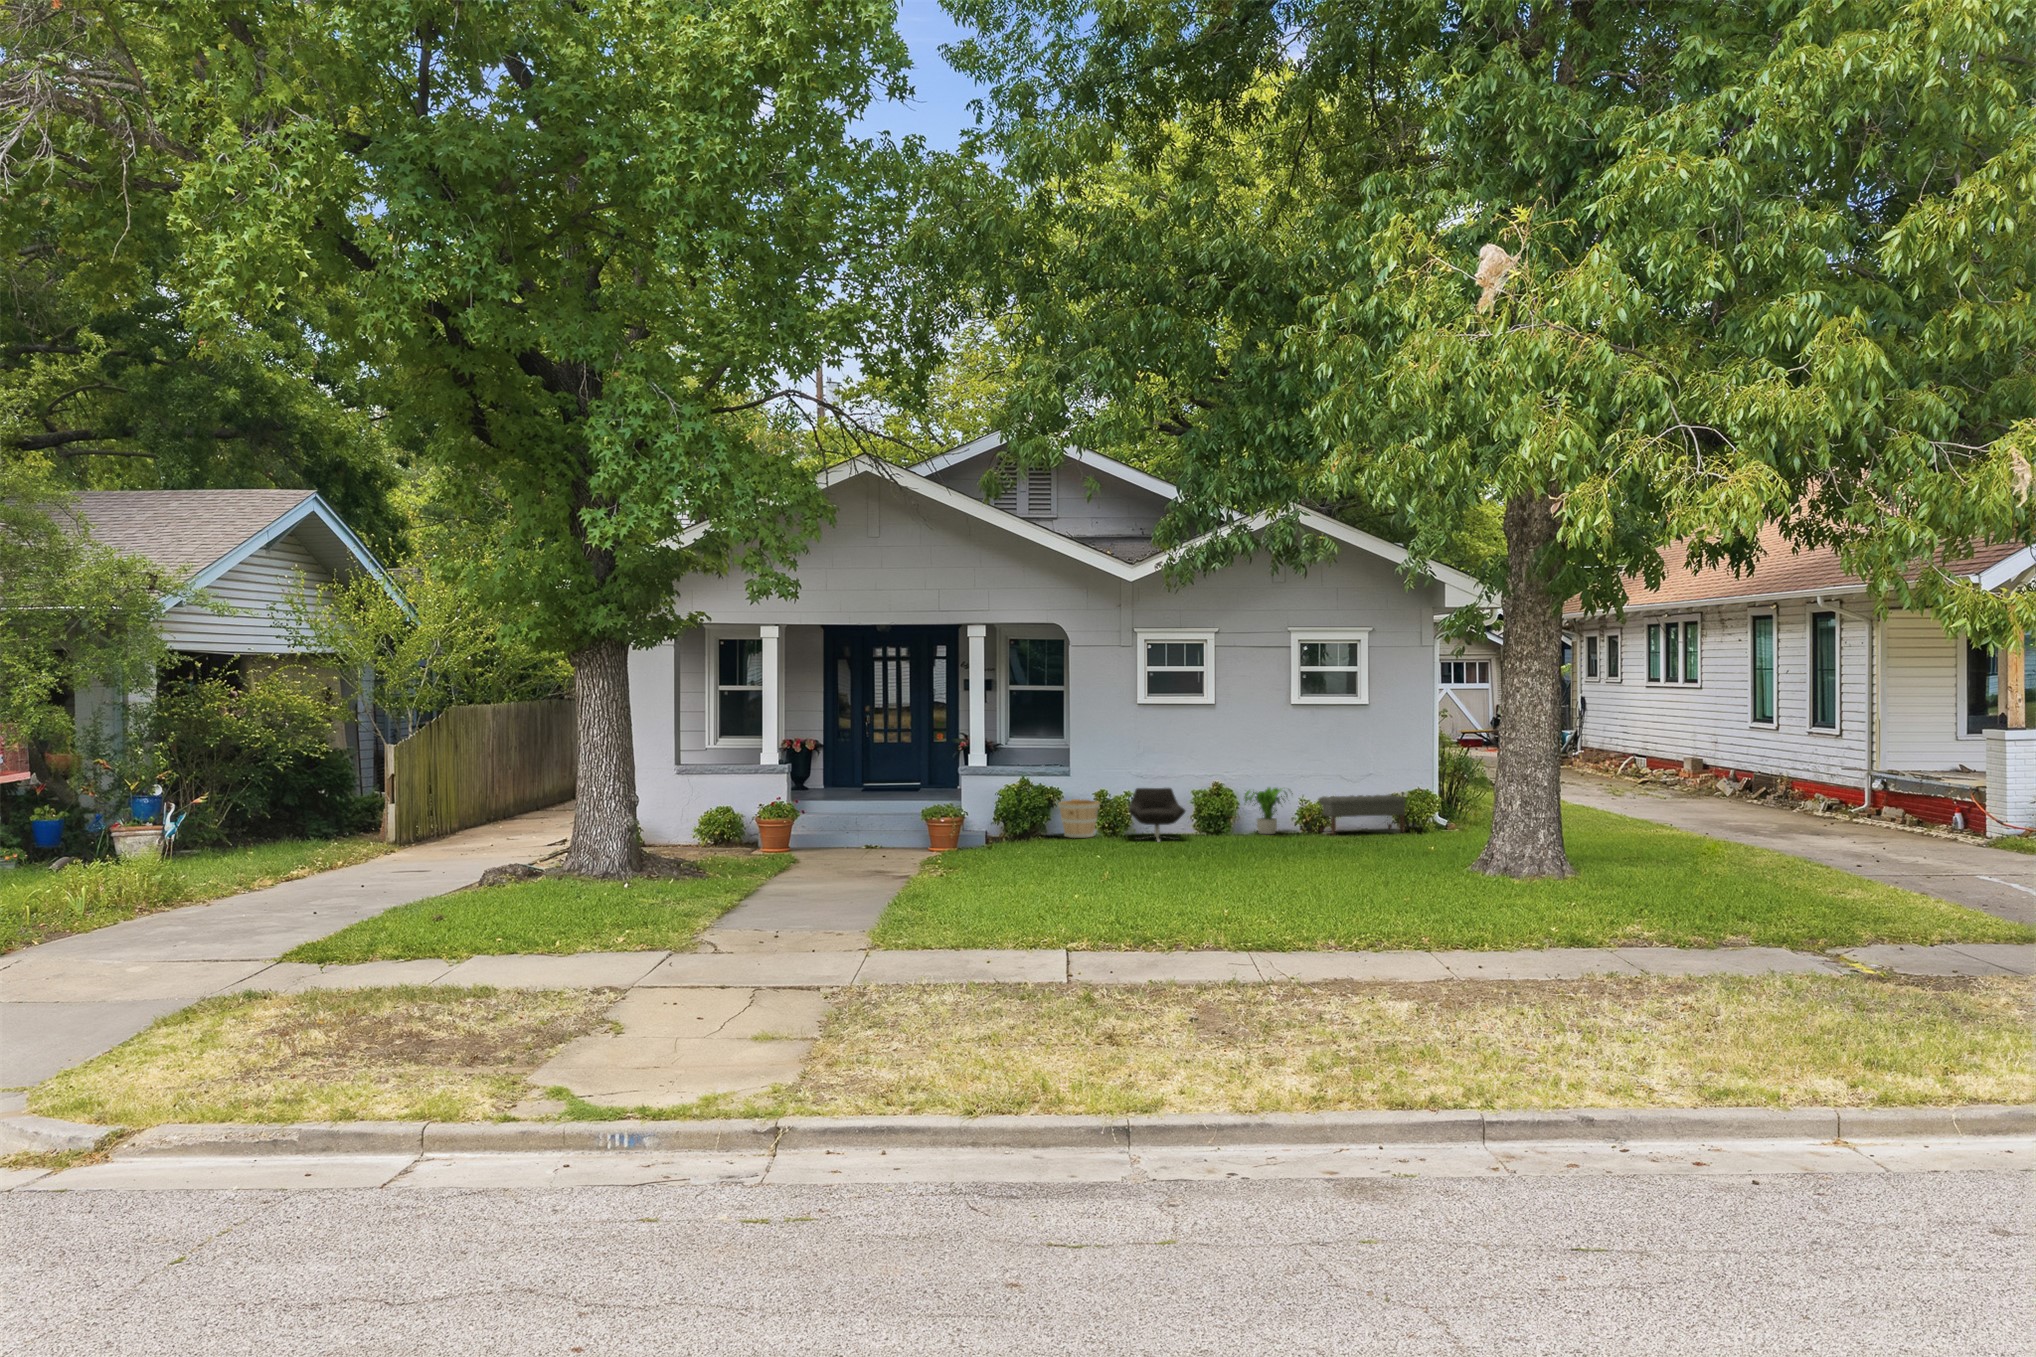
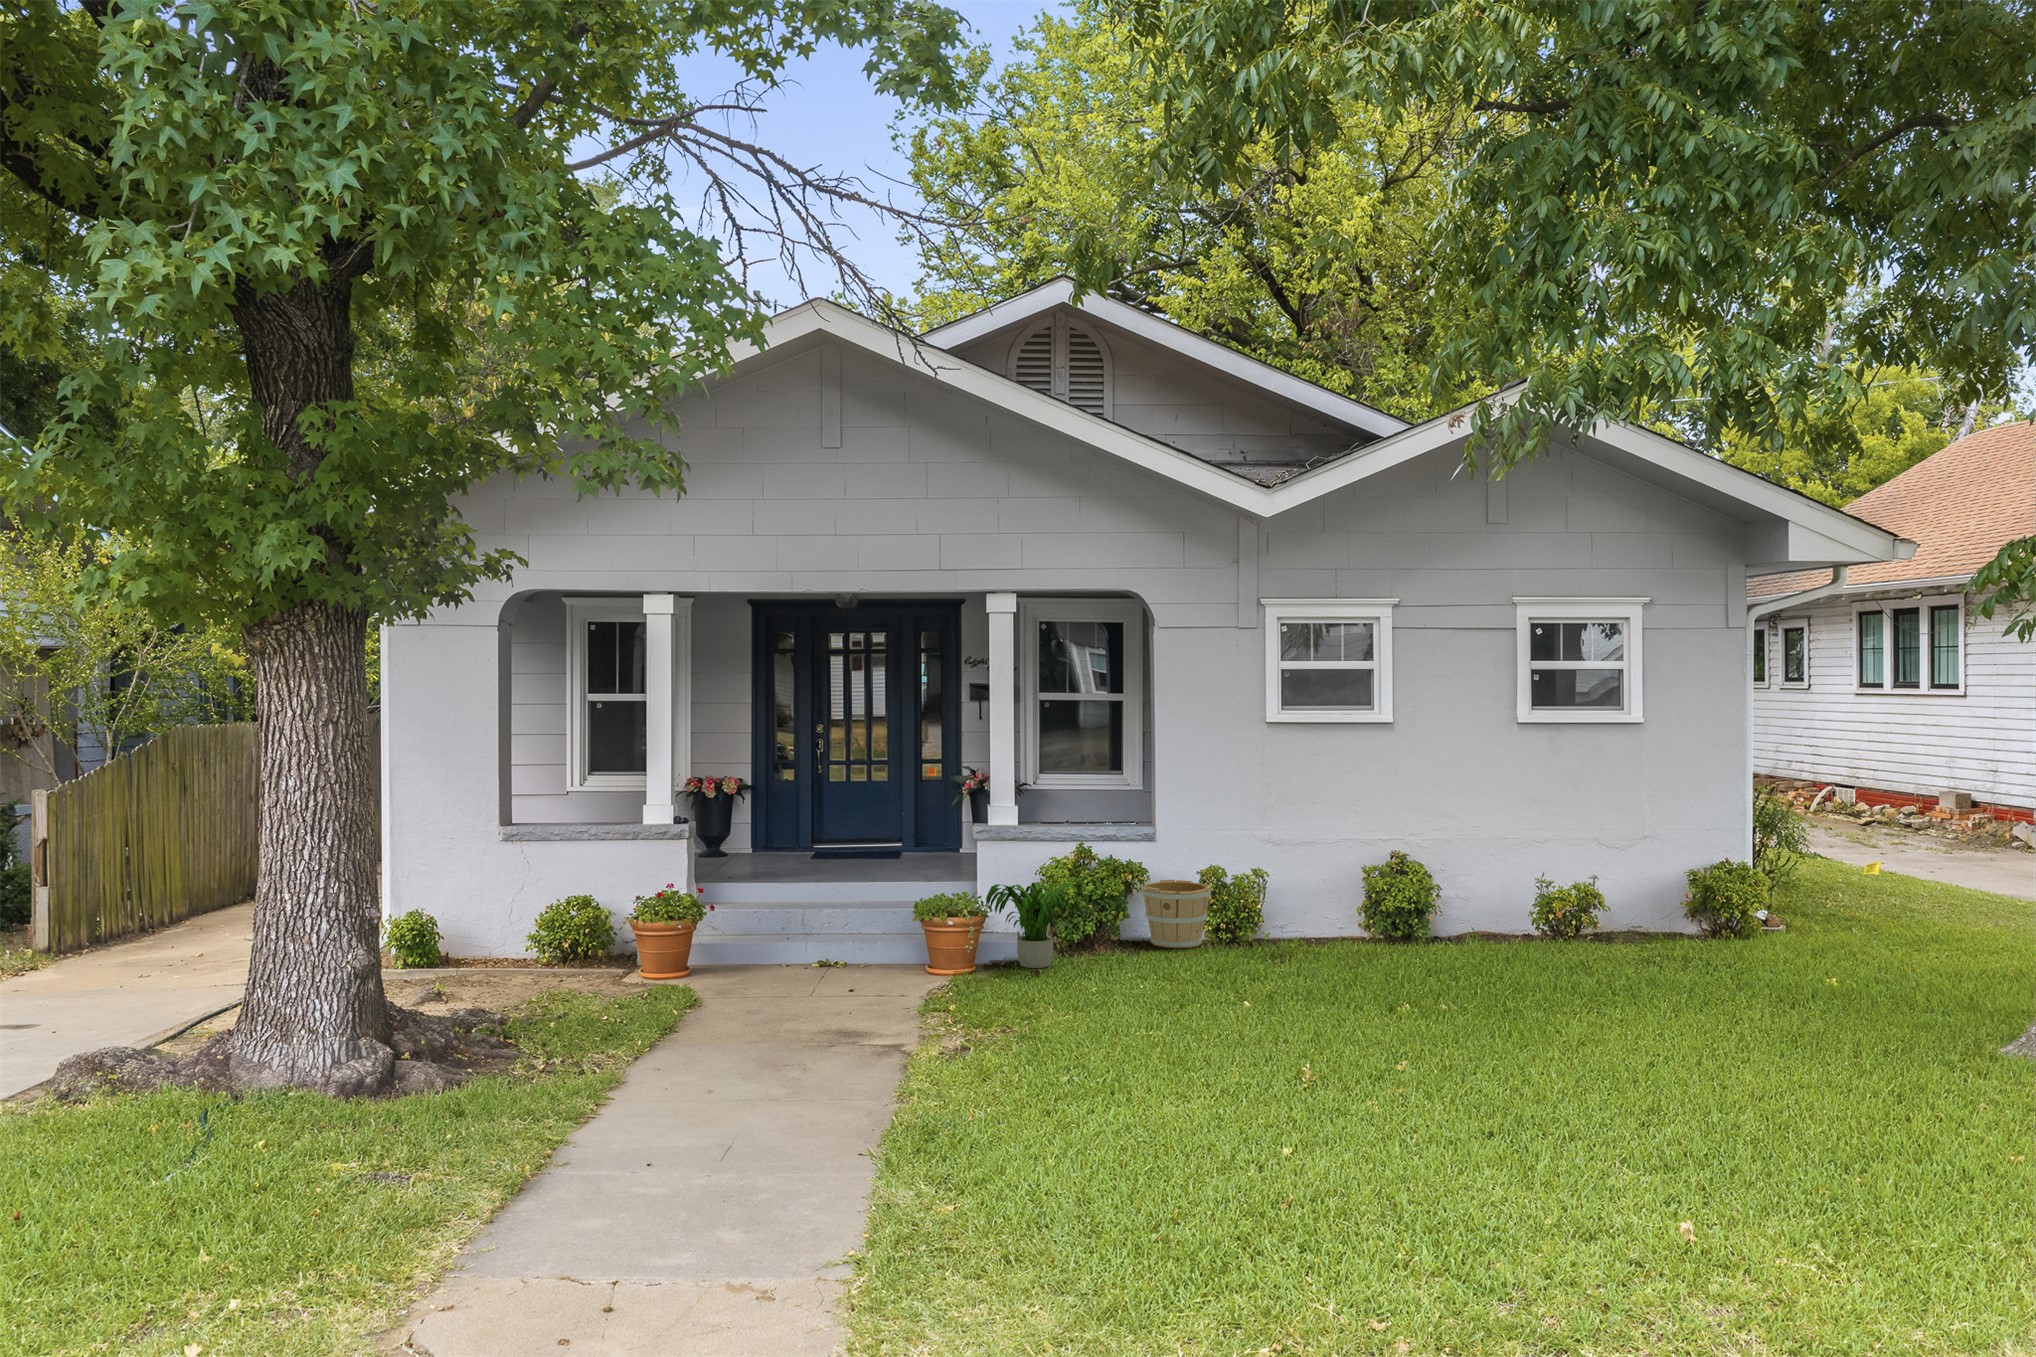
lounge chair: present [1129,788,1185,841] -> none [1260,861,1364,959]
potted plant: present [1244,788,1293,834] -> present [986,882,1085,968]
bench: present [1318,795,1406,835] -> none [1562,869,1709,940]

